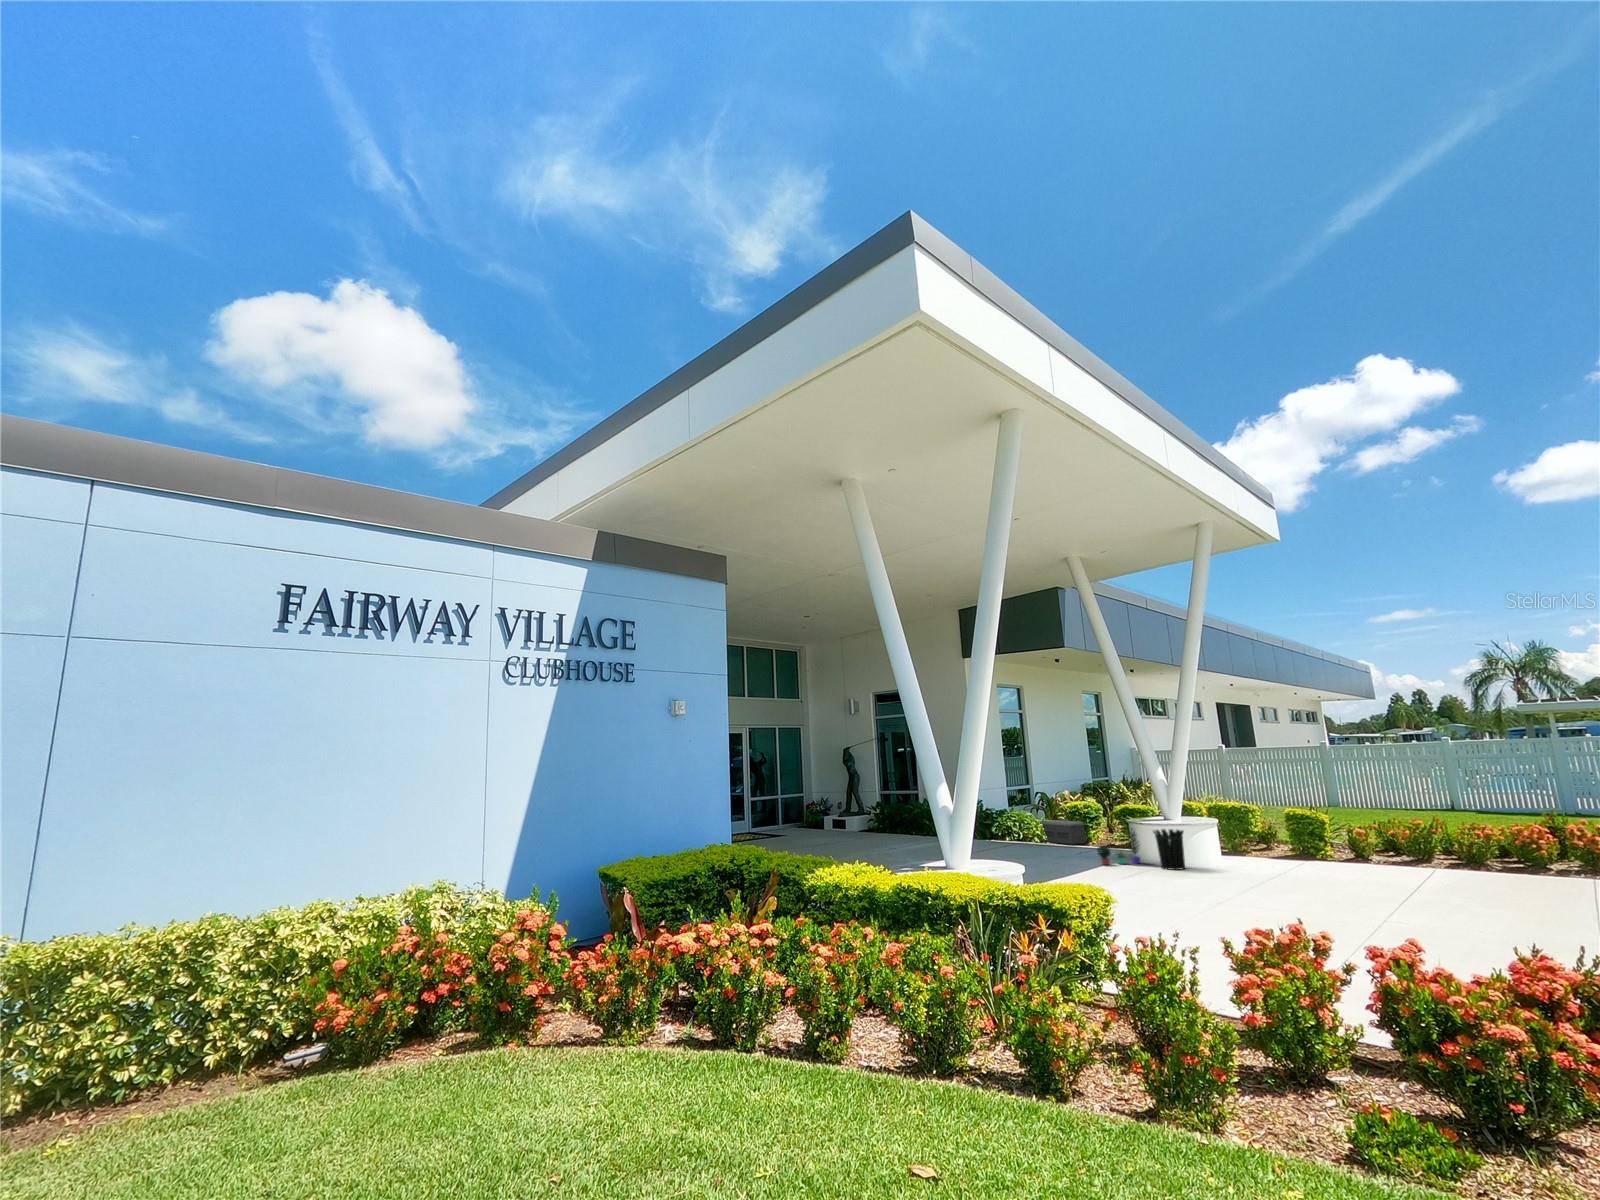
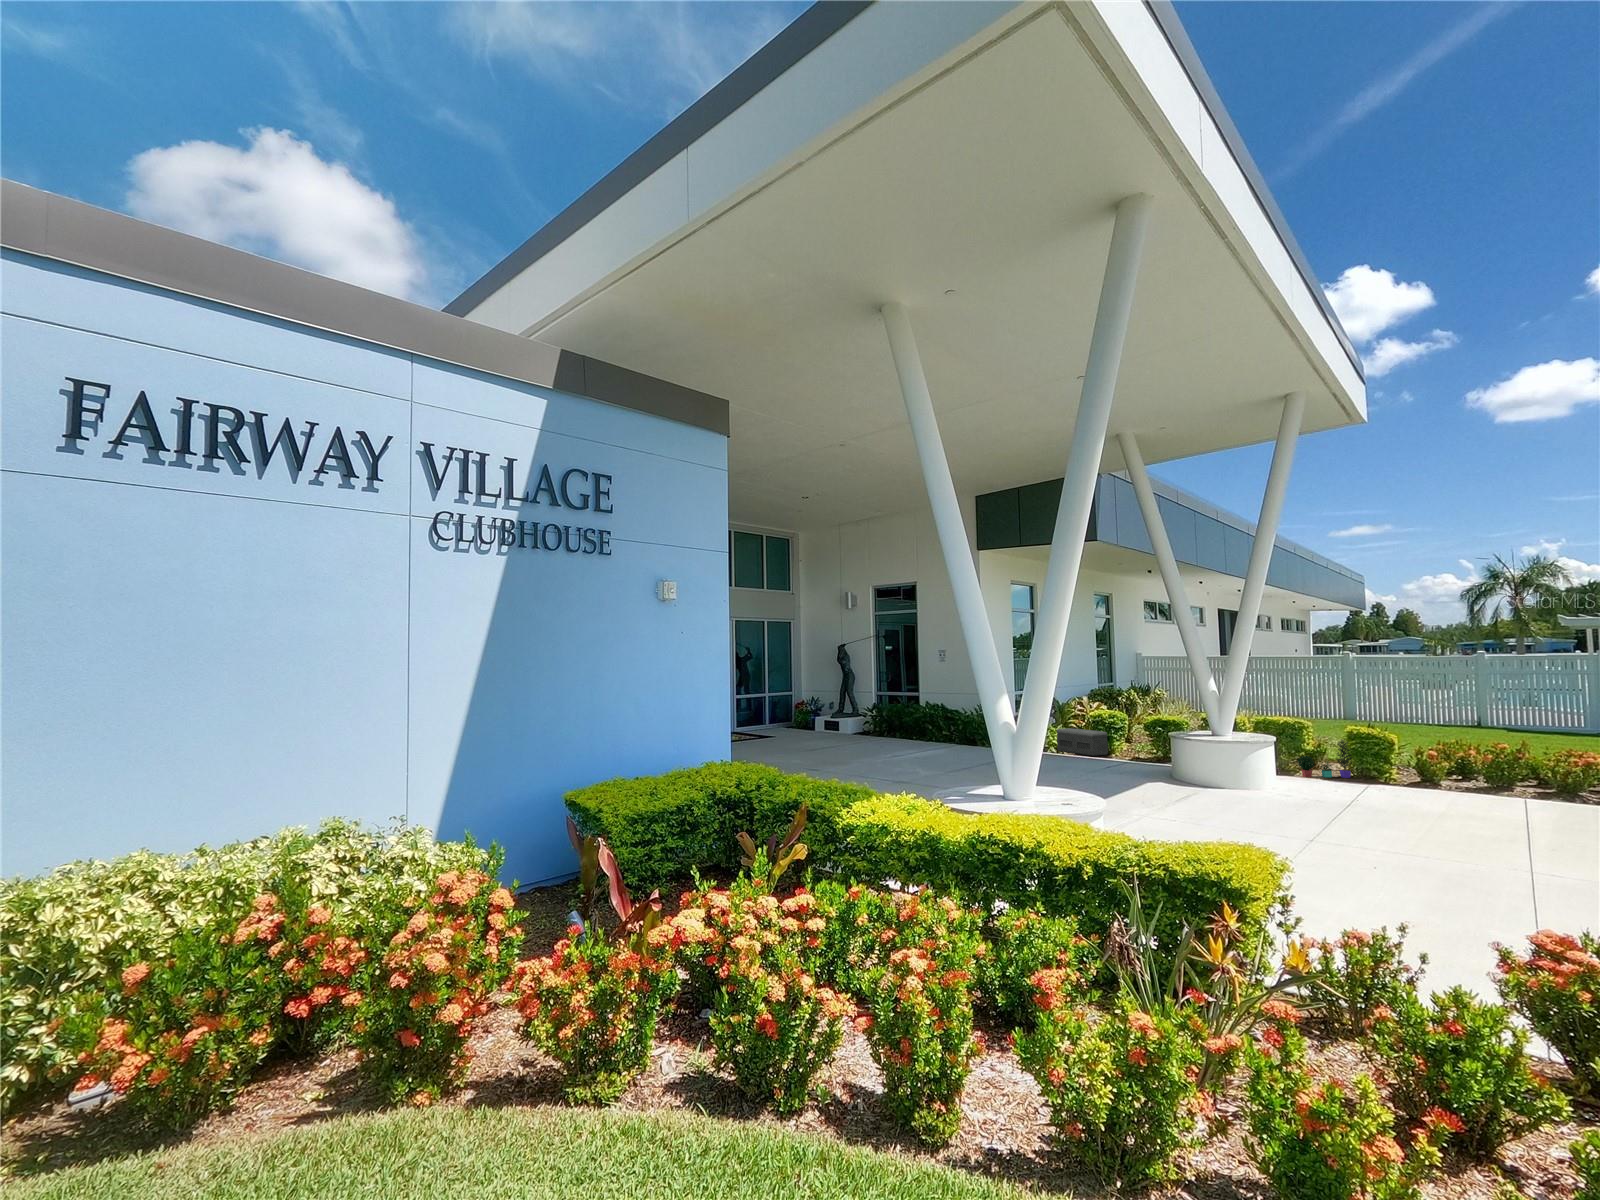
potted plant: present [1097,828,1140,865] -> present [1298,740,1352,778]
waste bin: present [1153,829,1185,870] -> none [1202,747,1240,792]

